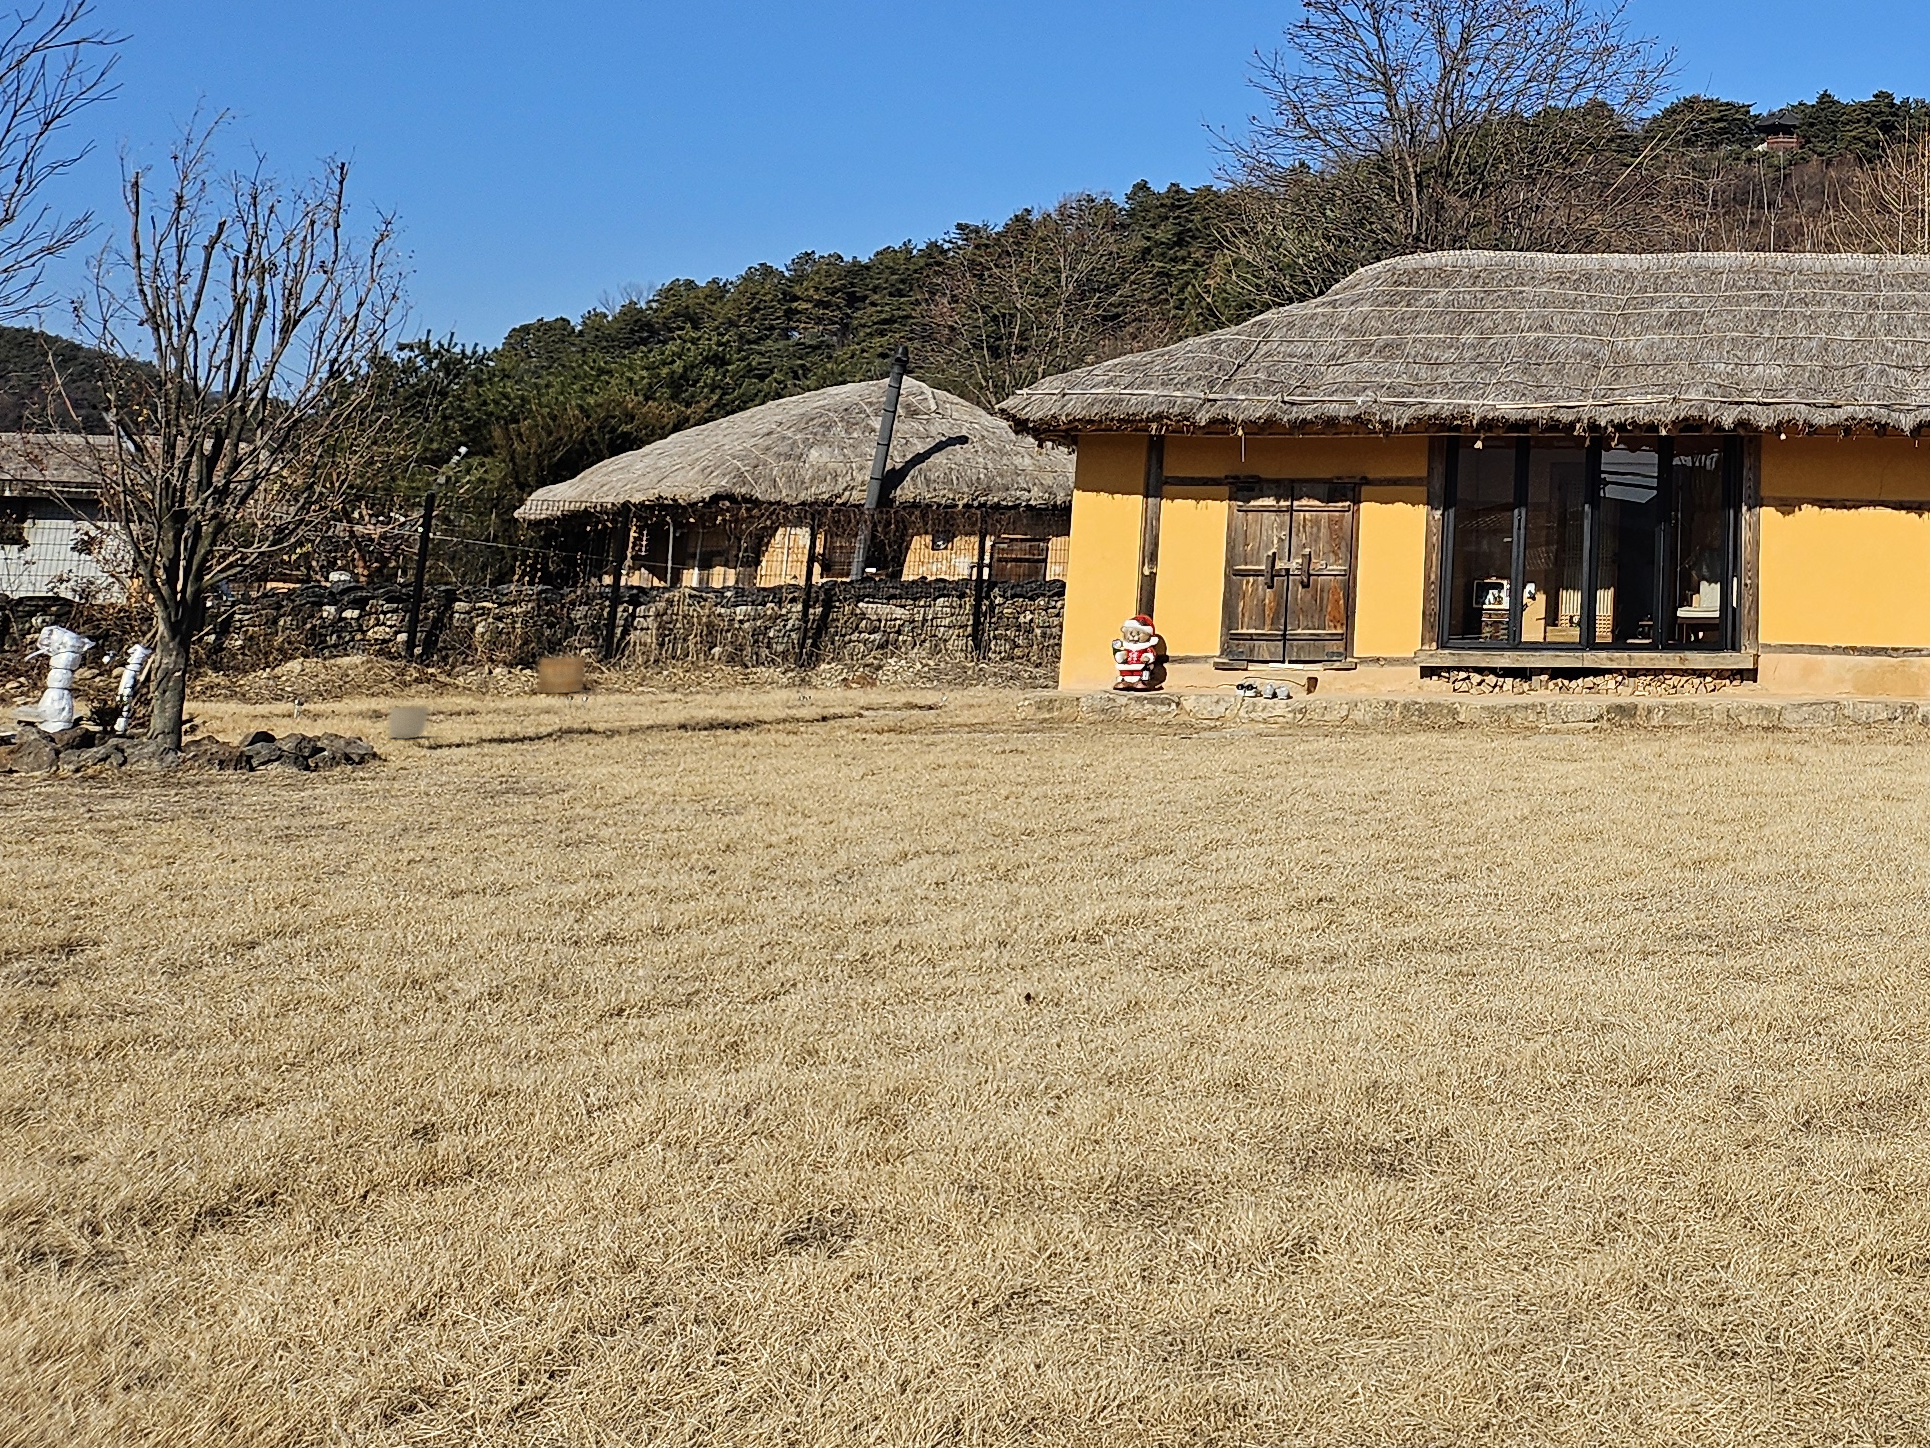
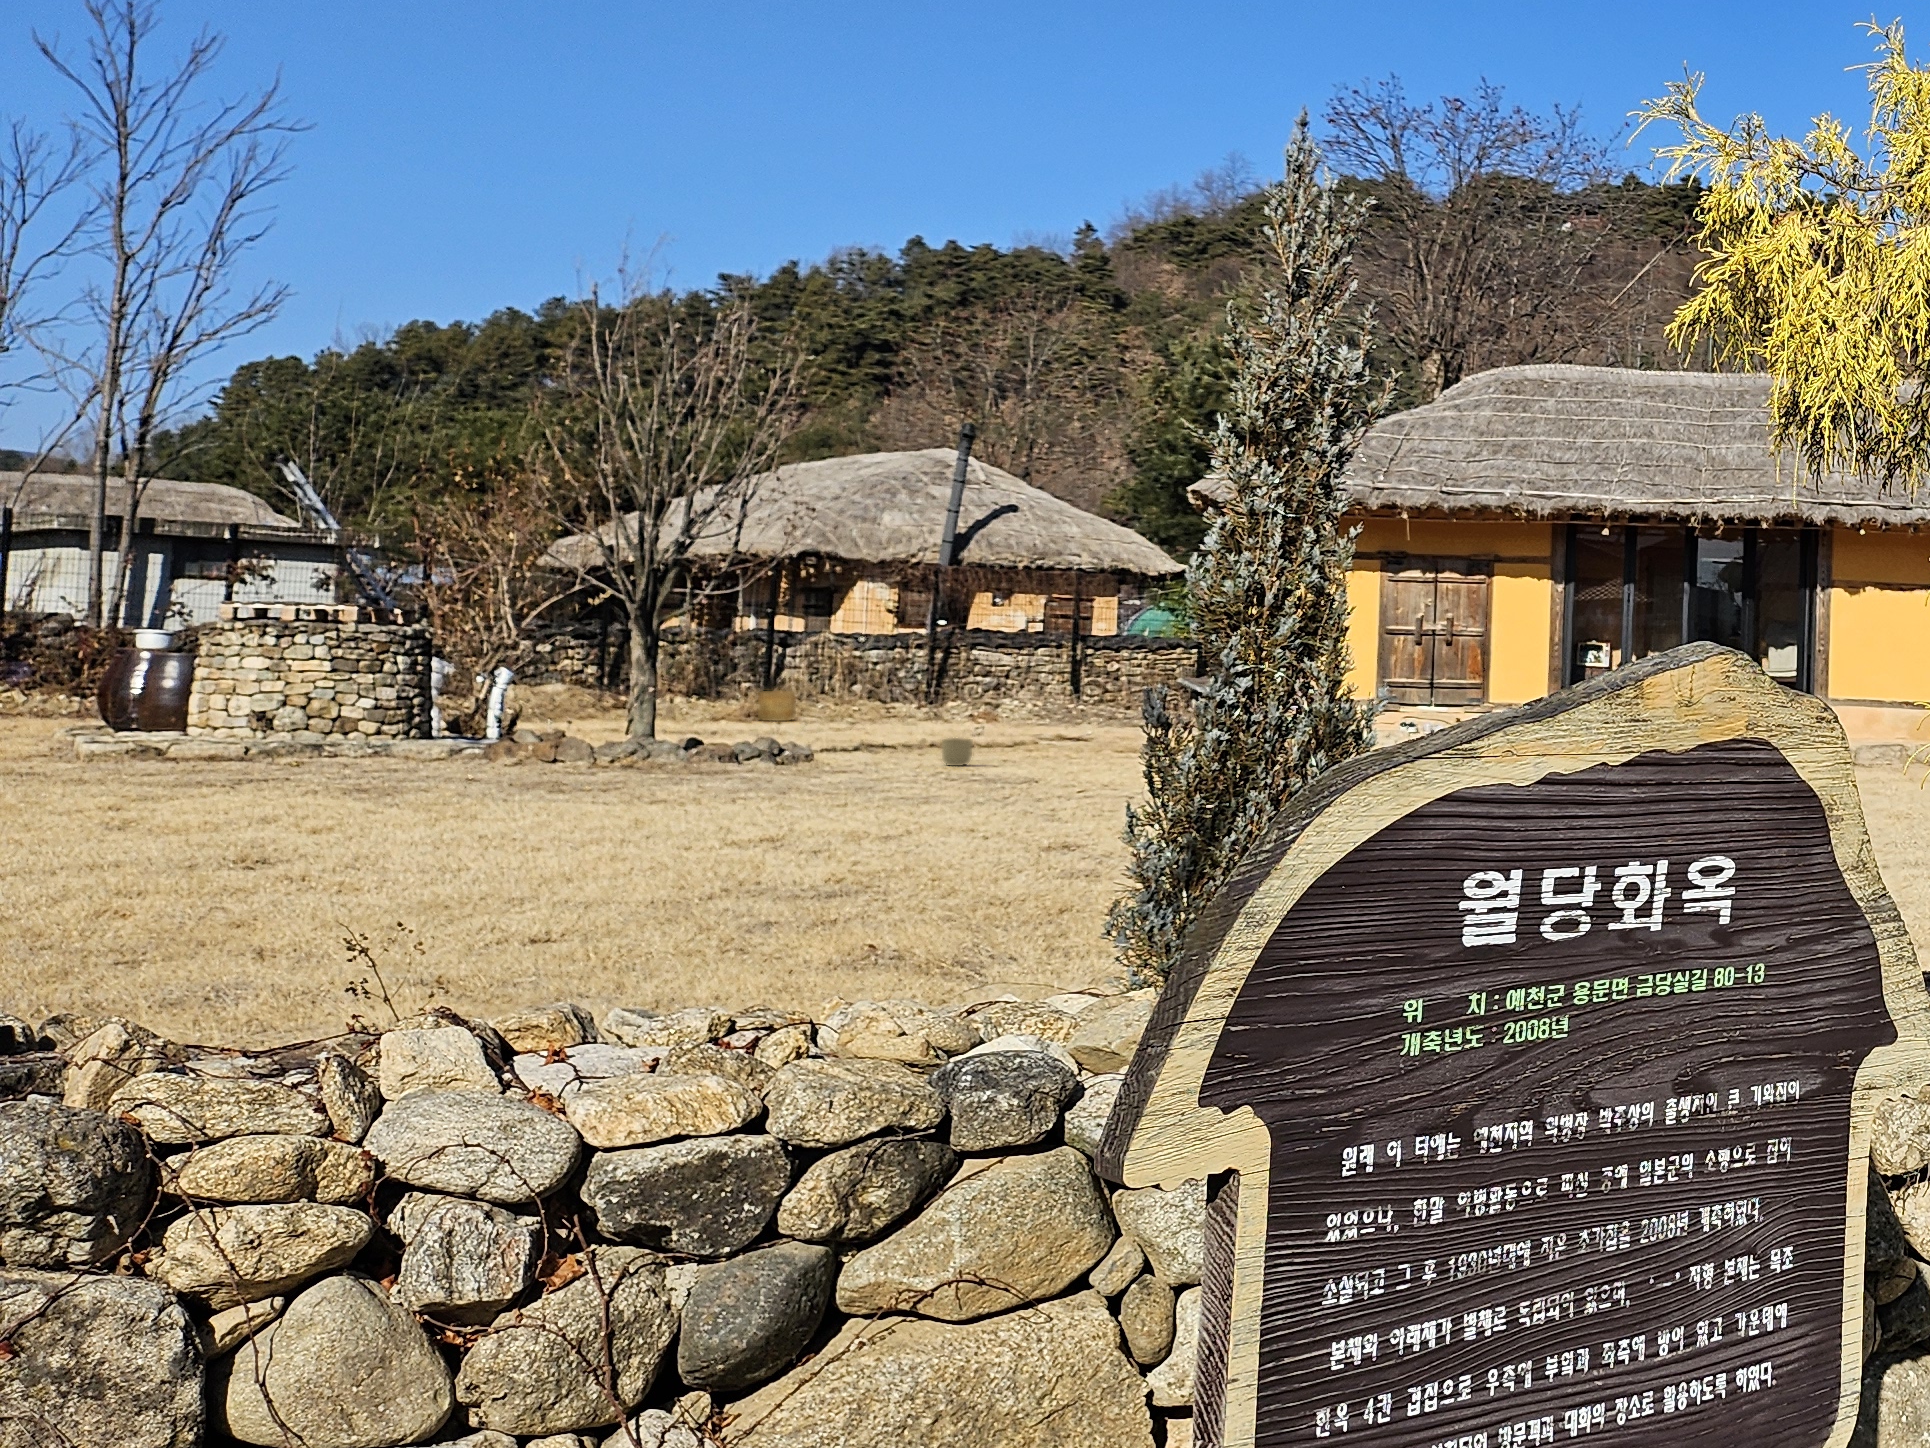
planter: present [389,706,428,739] -> present [942,738,973,766]

